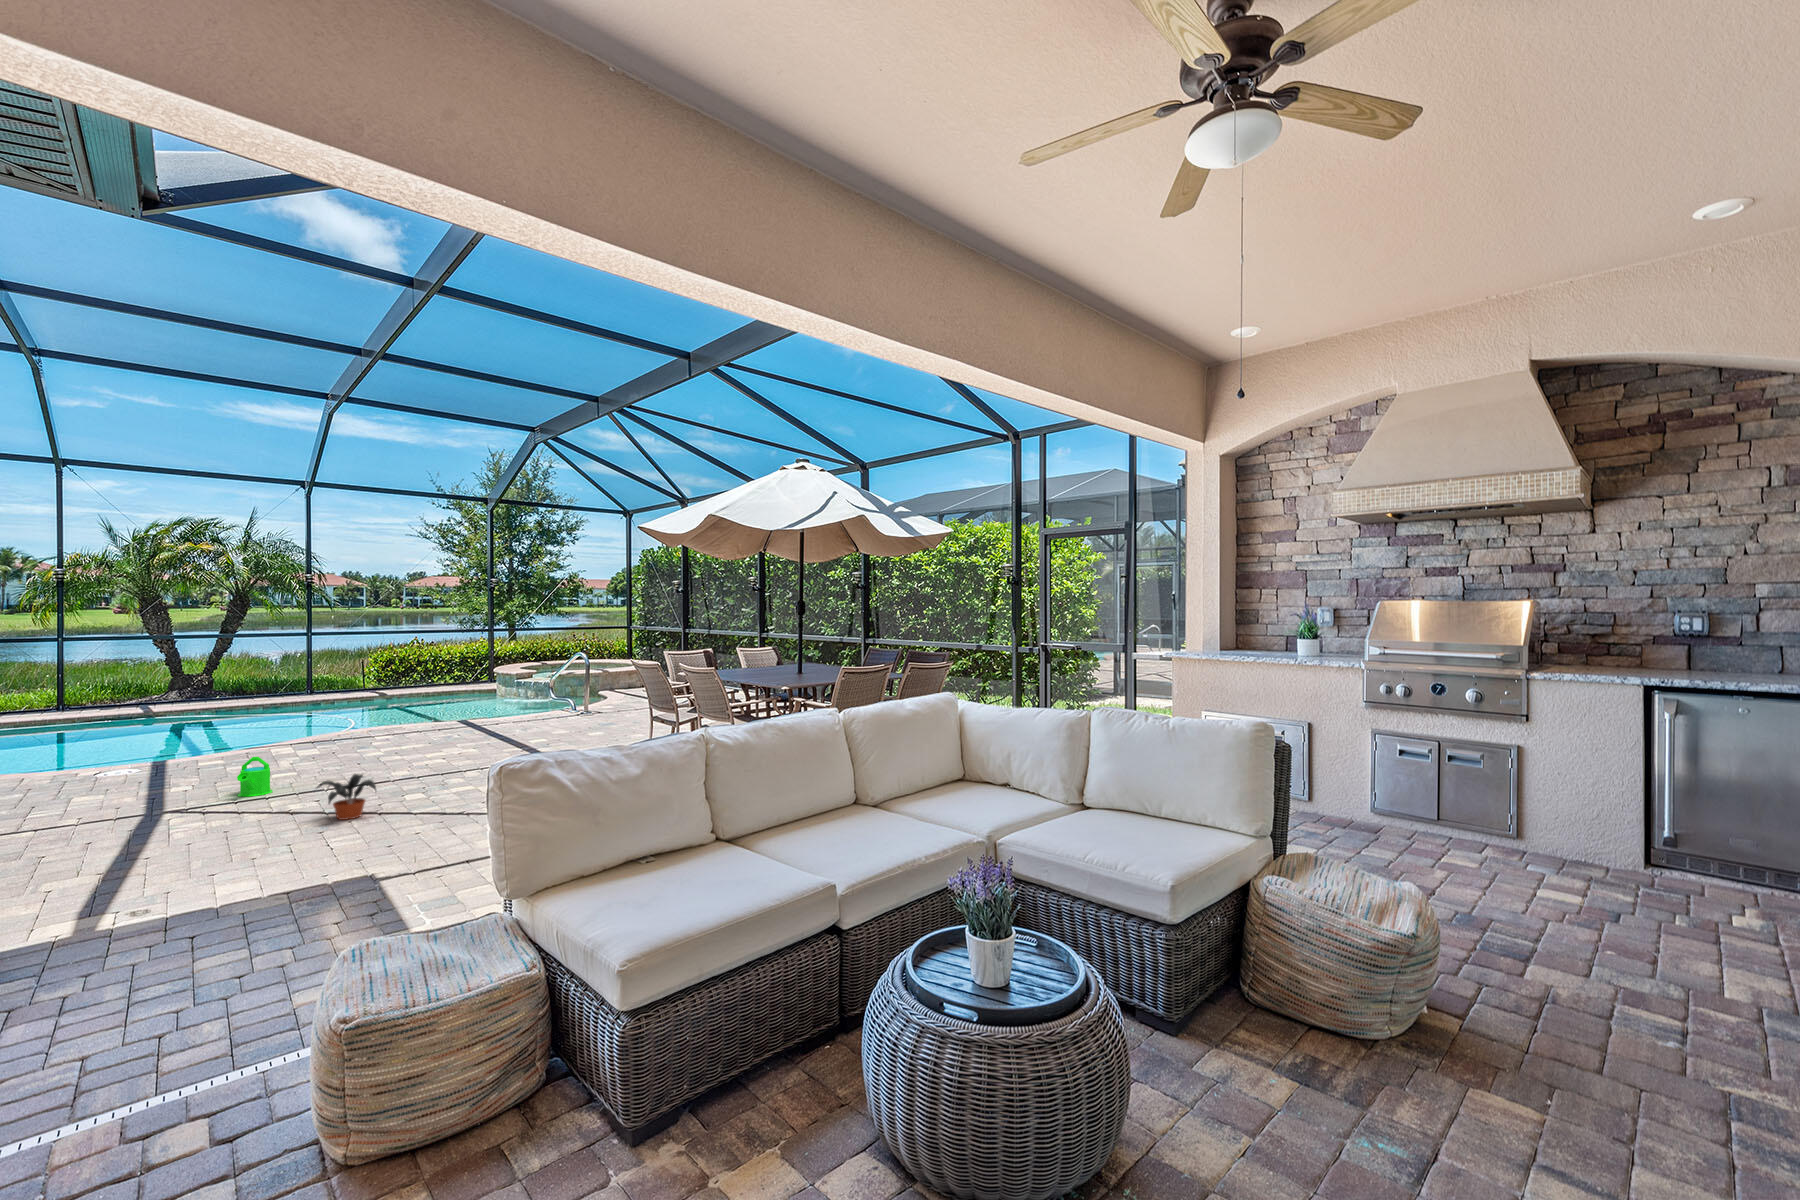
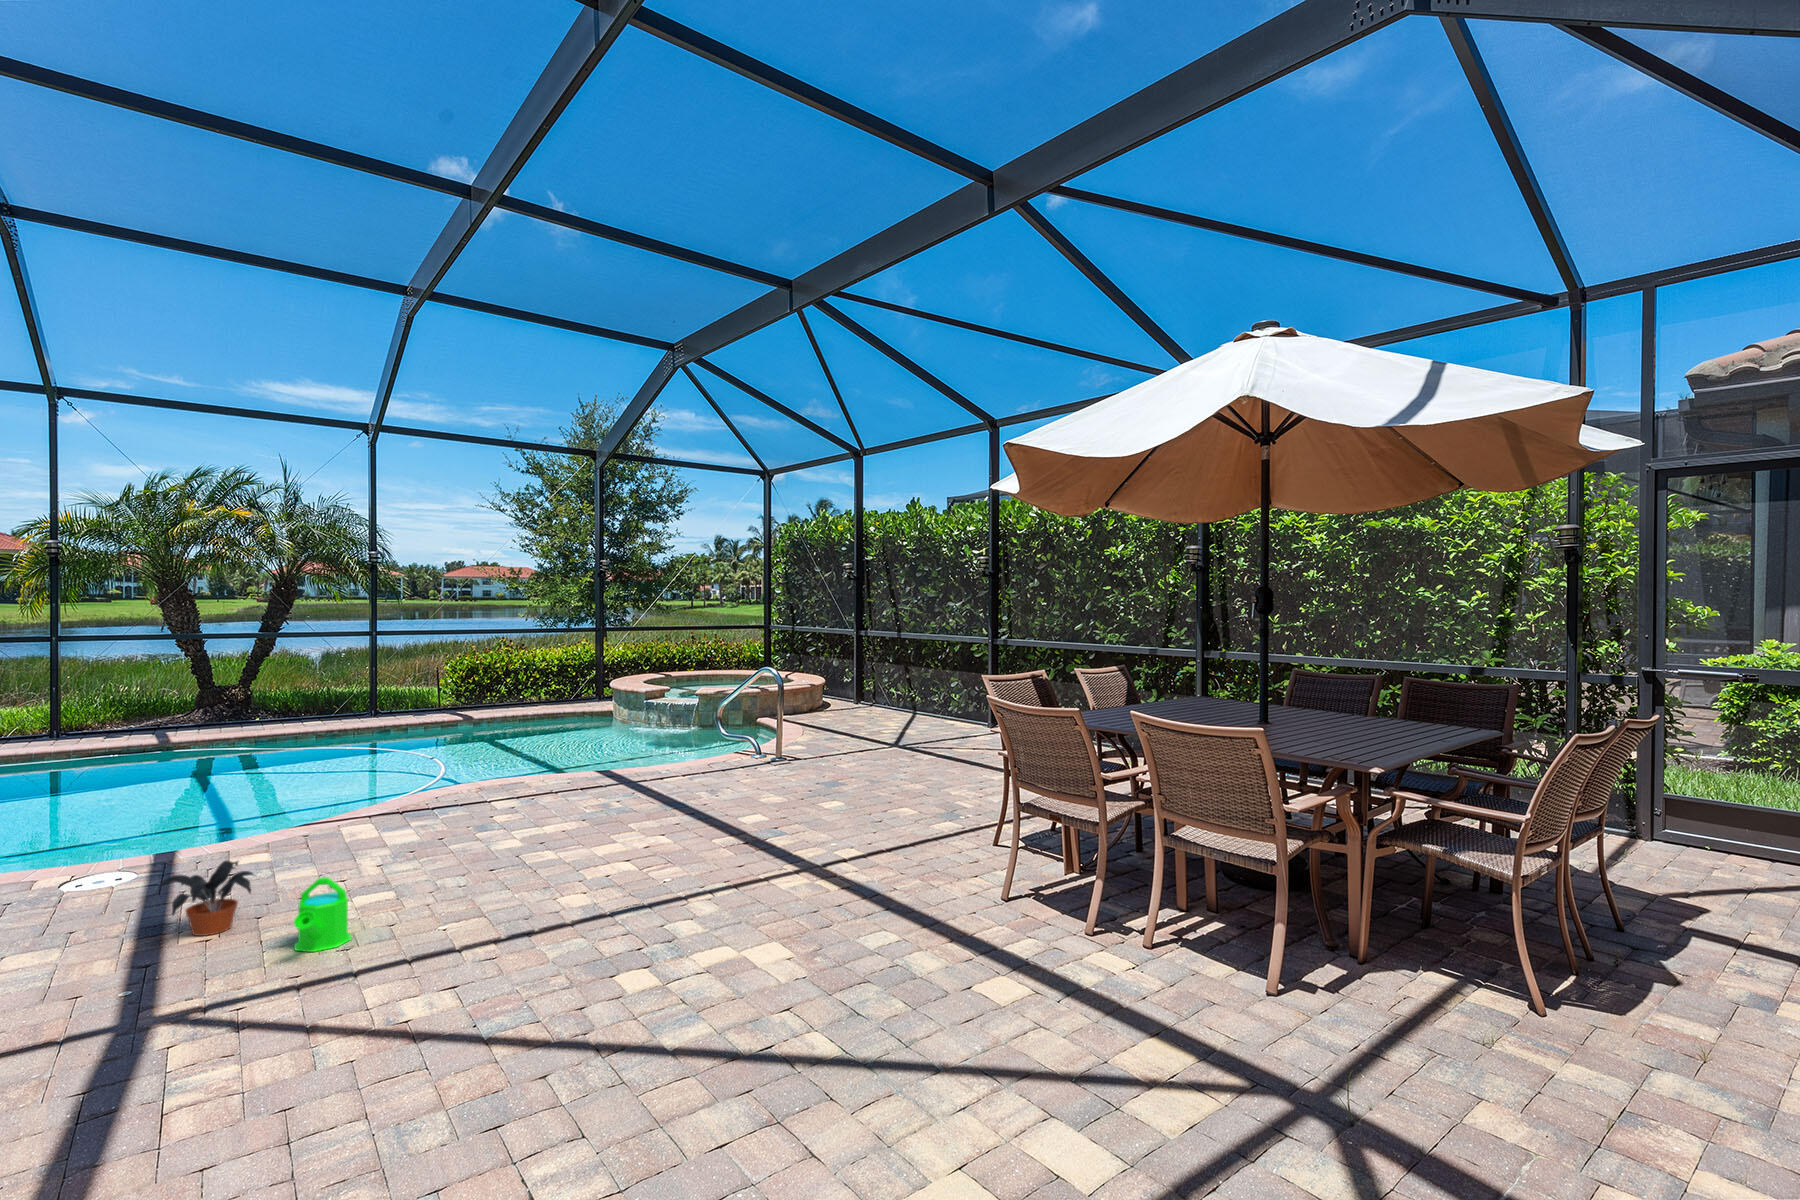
potted plant: present [317,774,376,820] -> present [157,861,254,936]

